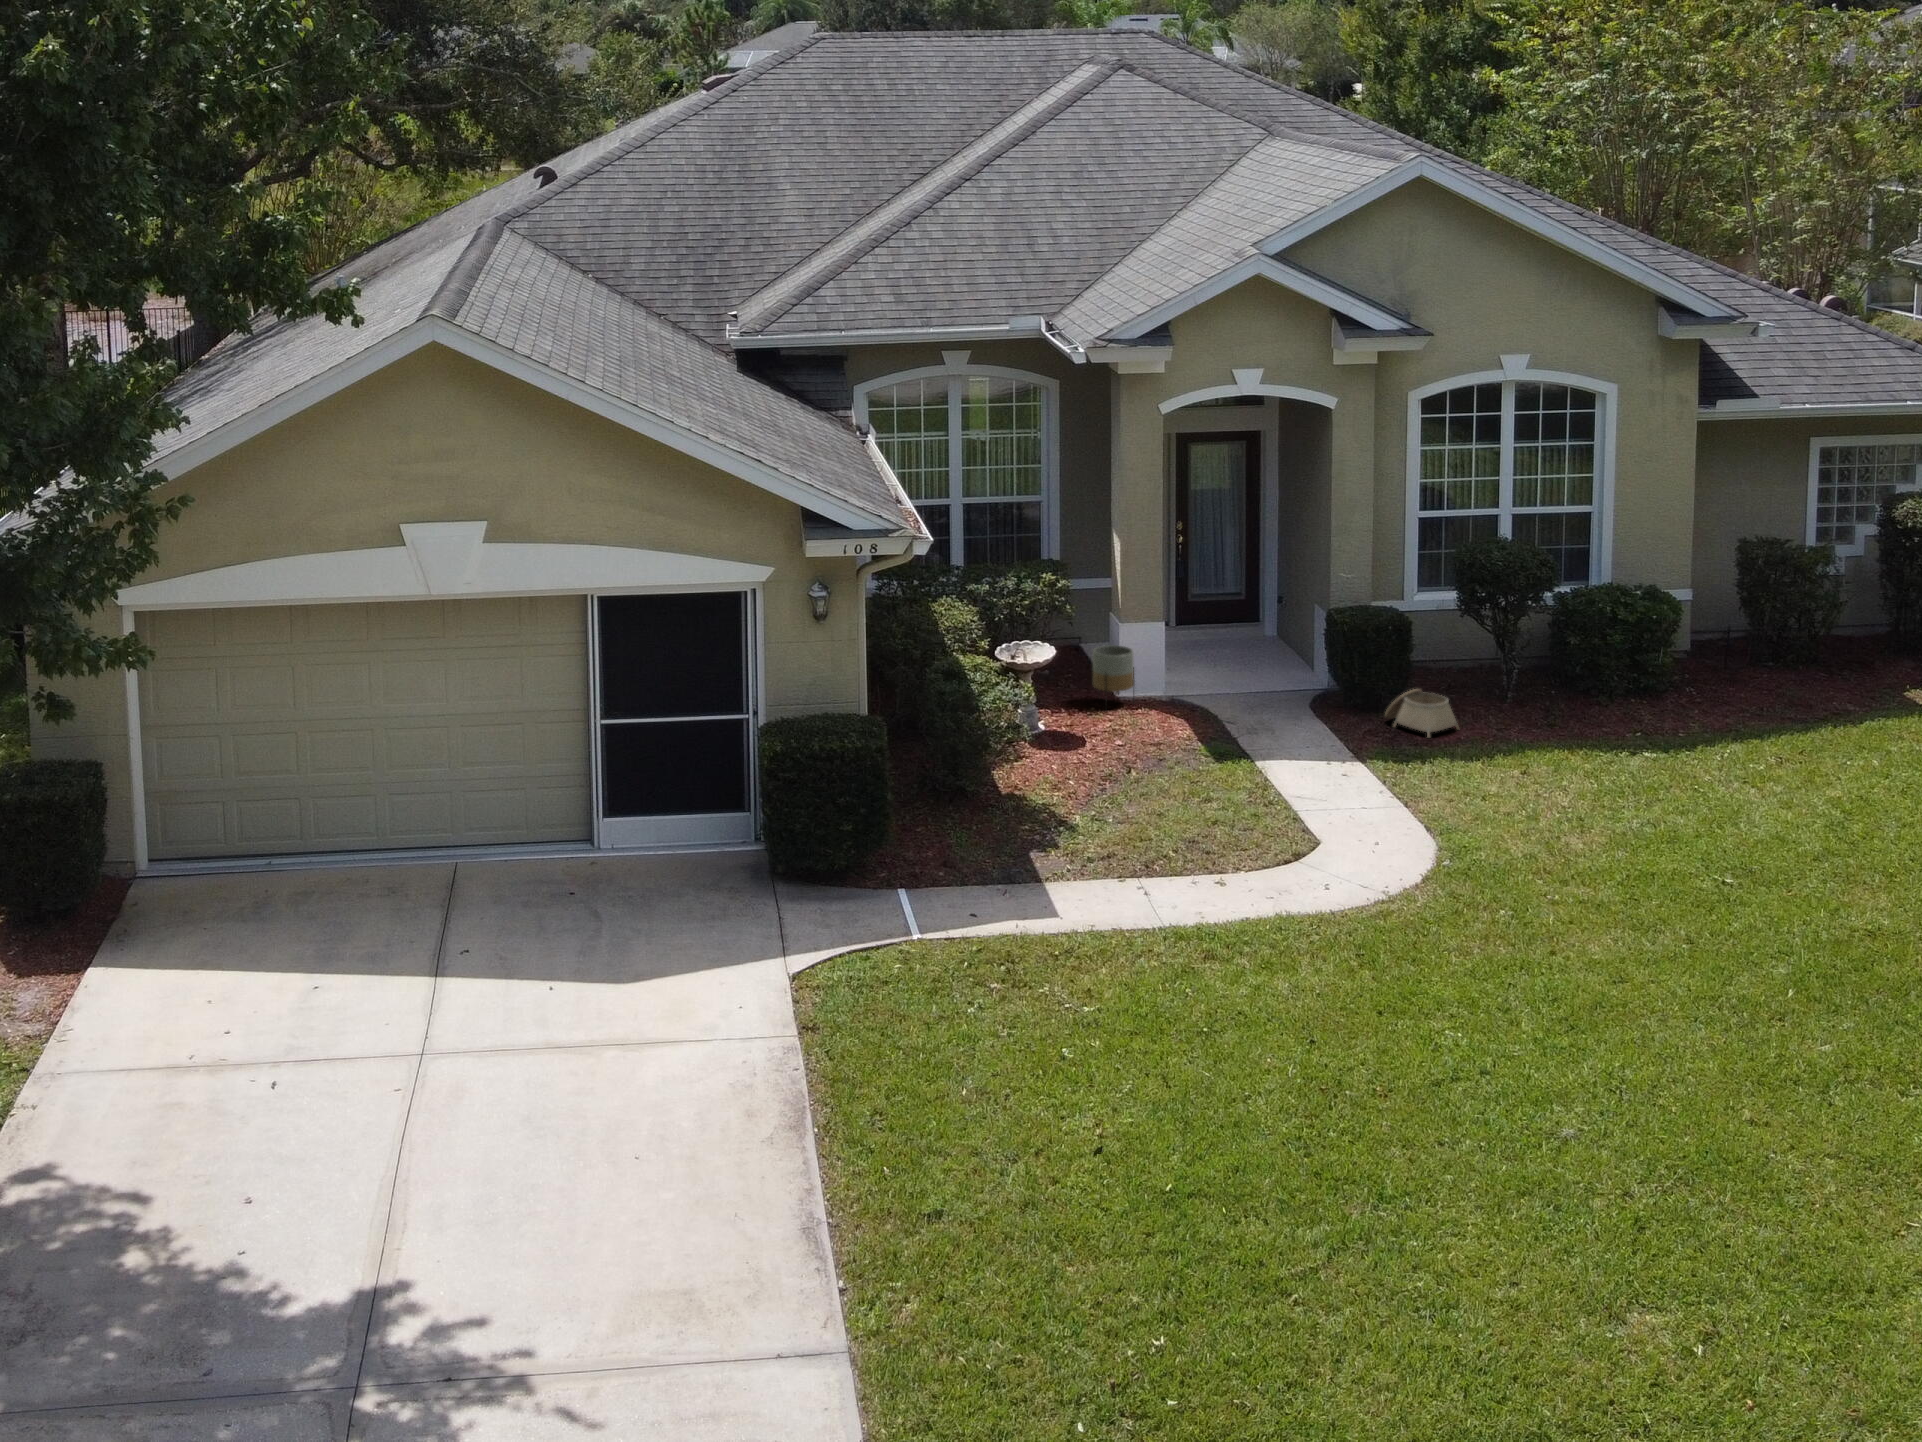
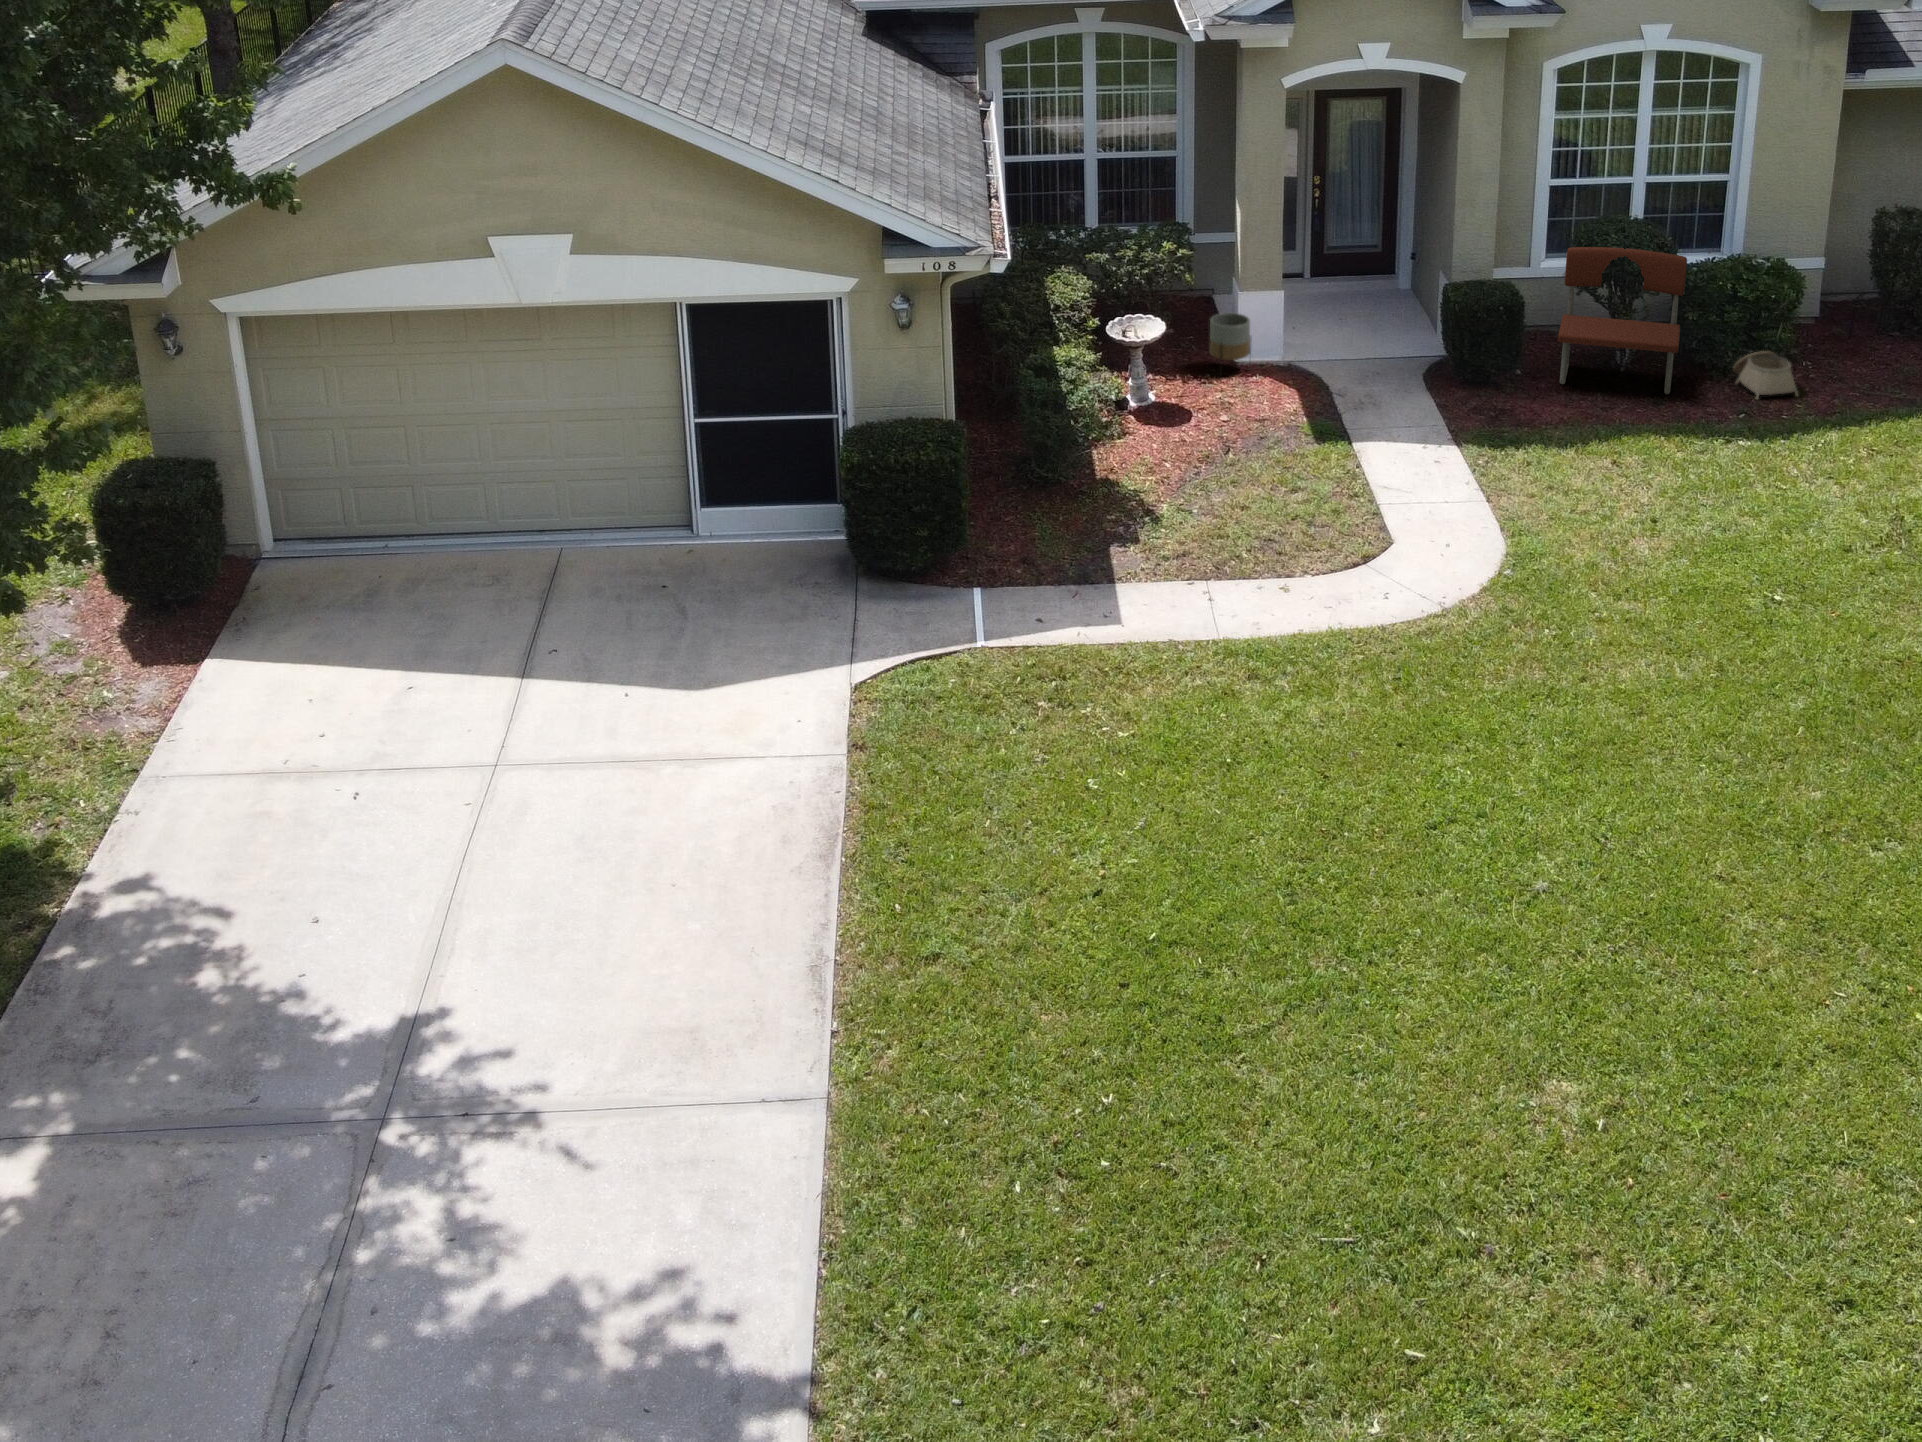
bench: none [1446,571,1569,716] -> present [1558,247,1687,394]
basket: present [1385,689,1459,738] -> present [1734,351,1798,399]

